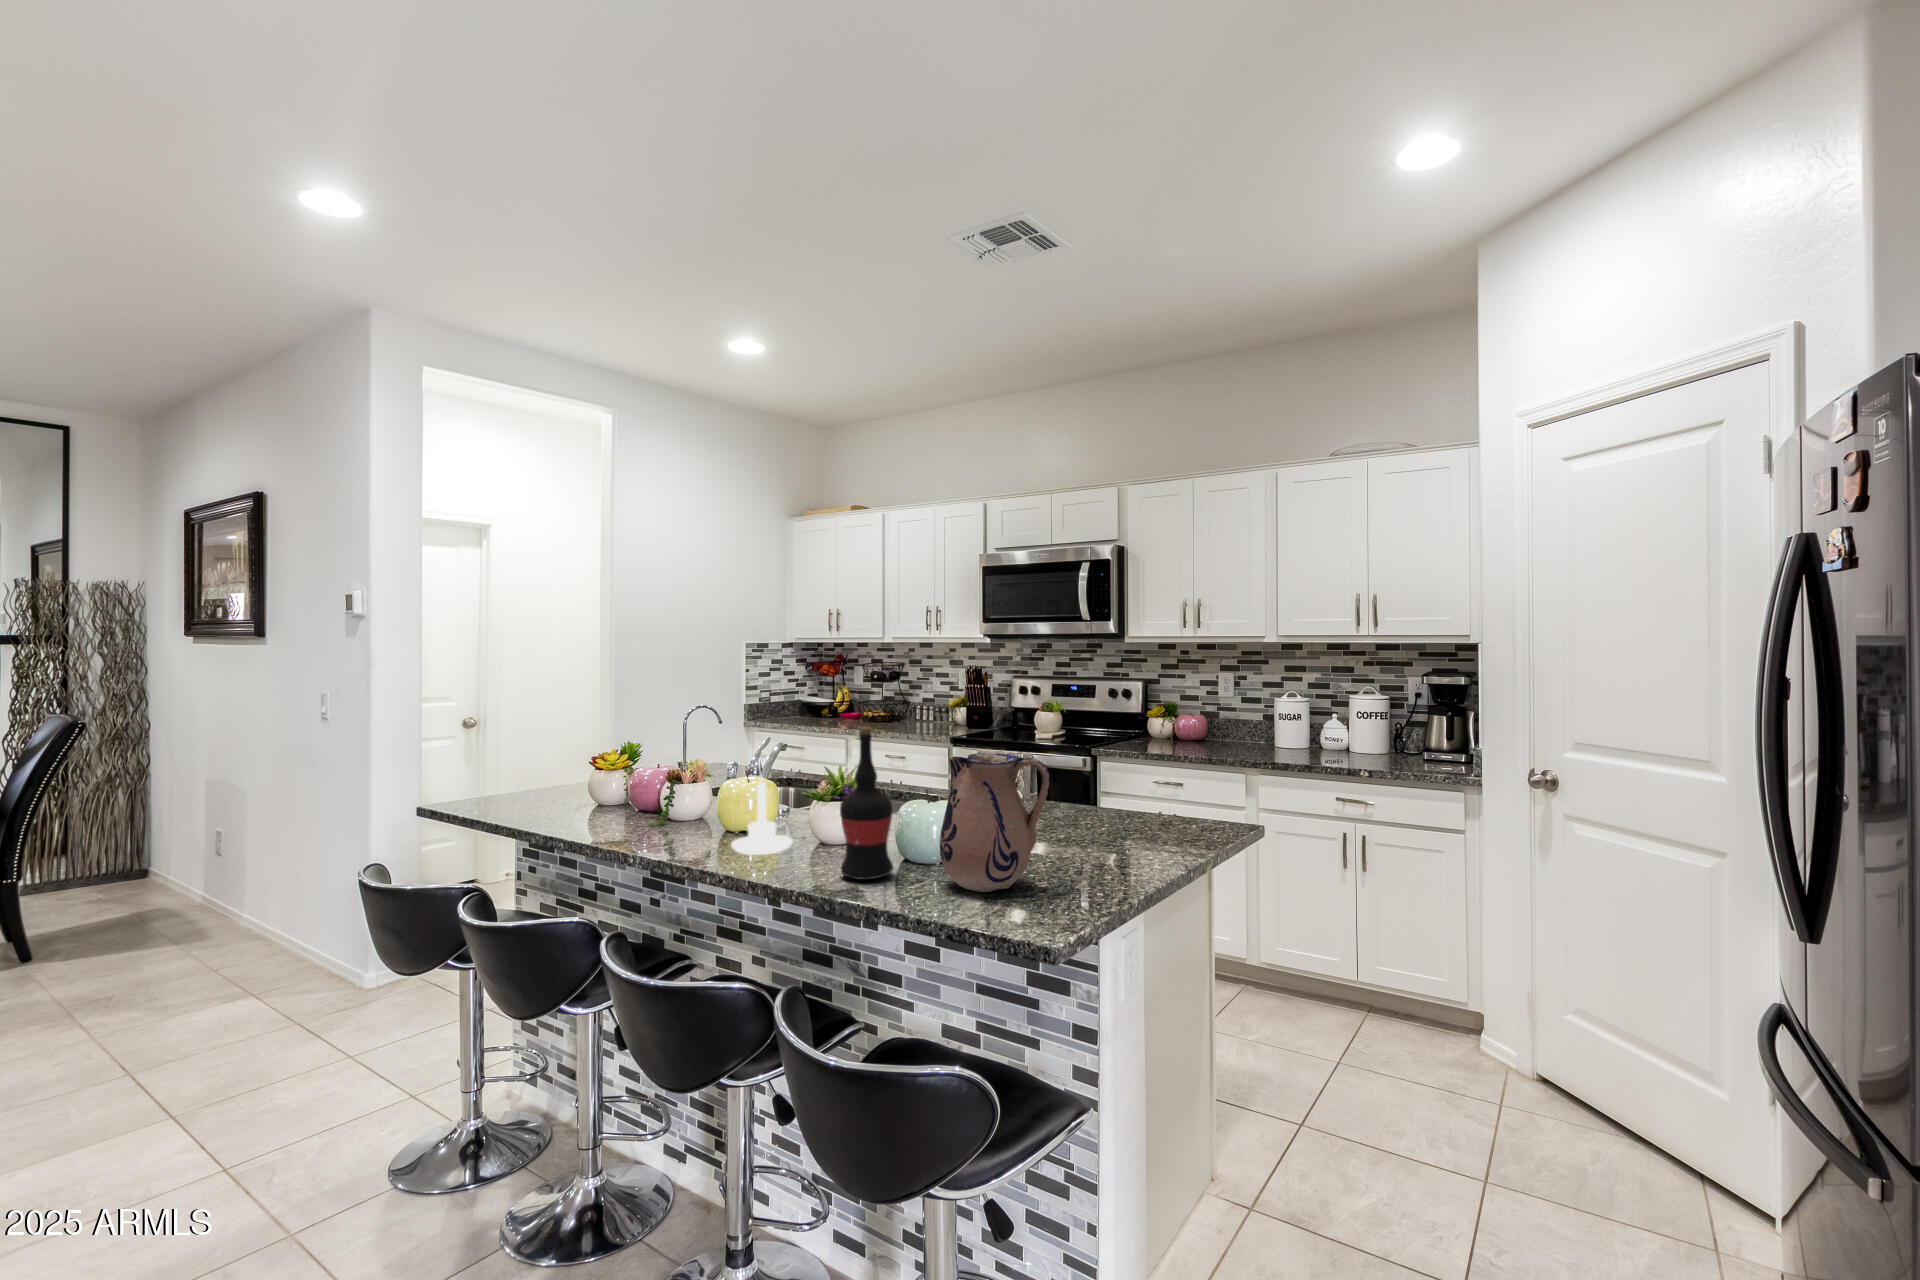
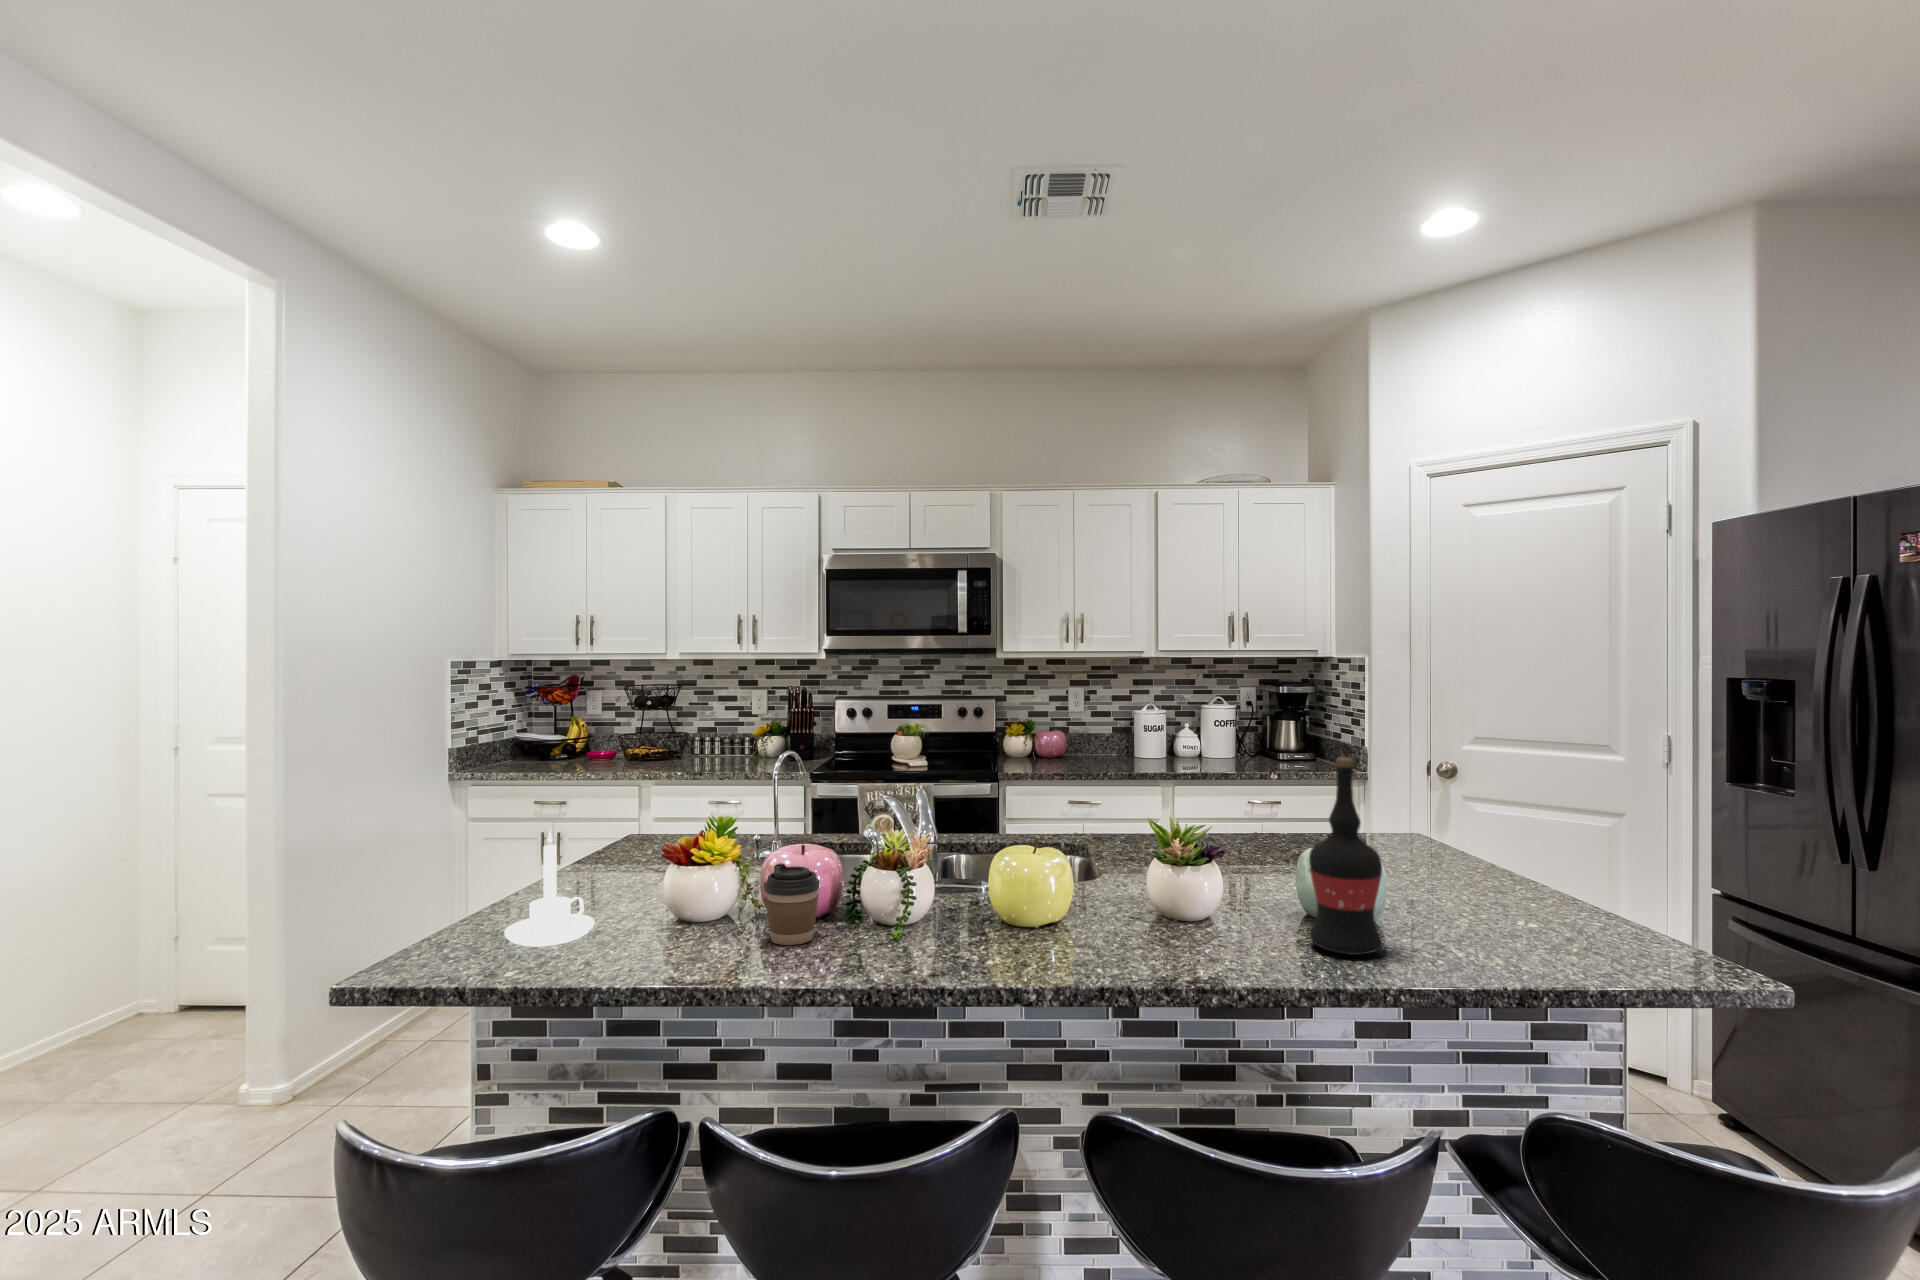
ceramic pitcher: present [940,753,1049,892] -> none [1413,778,1534,943]
candle holder: present [731,774,793,855] -> present [504,831,595,947]
coffee cup: none [600,775,637,826] -> present [764,863,820,945]

